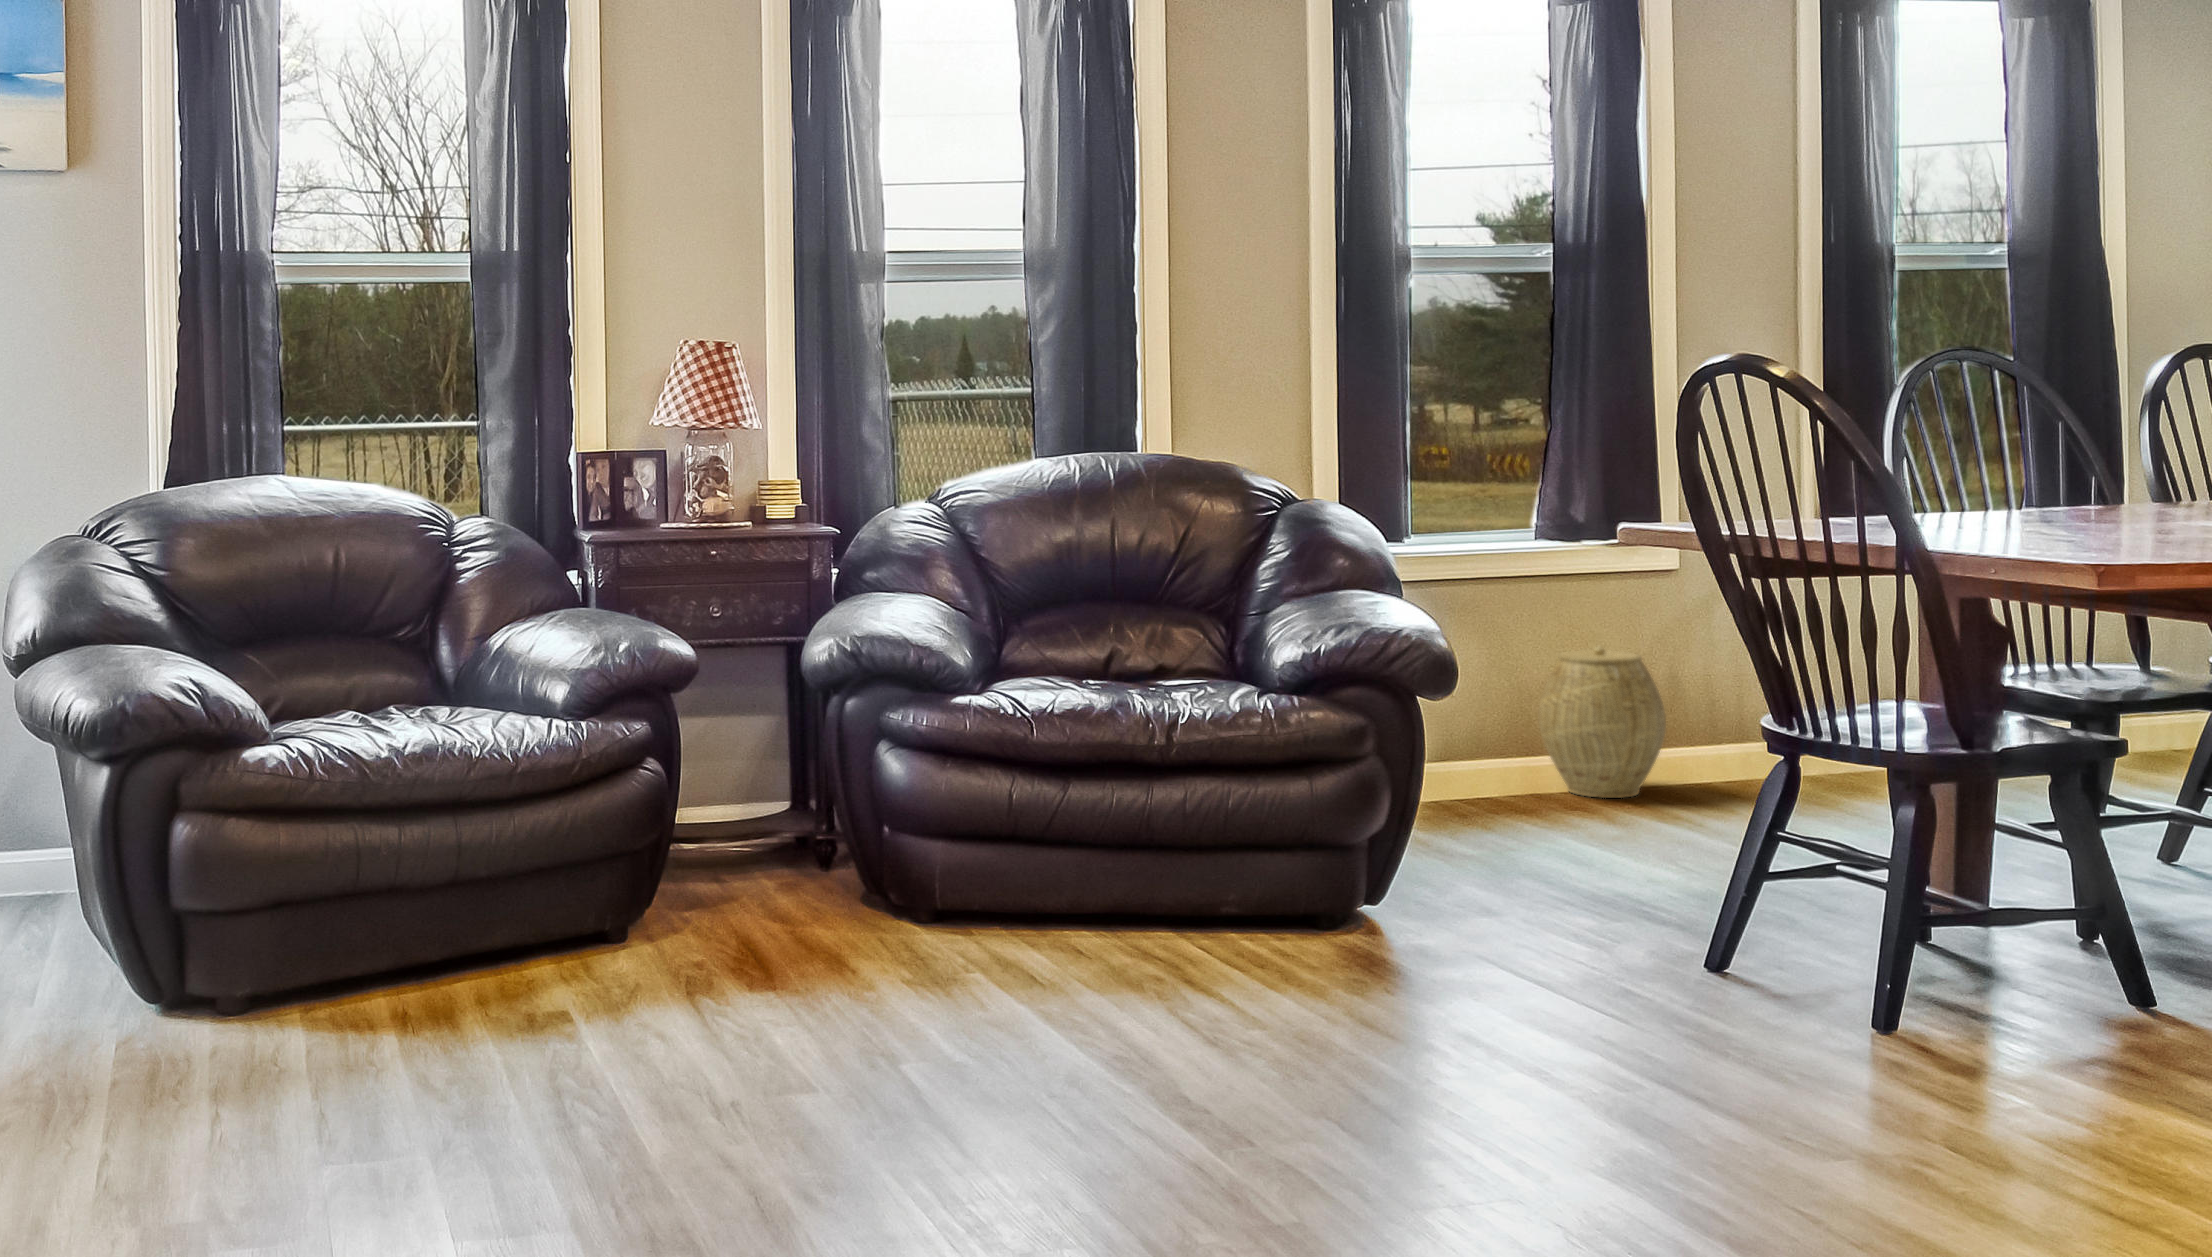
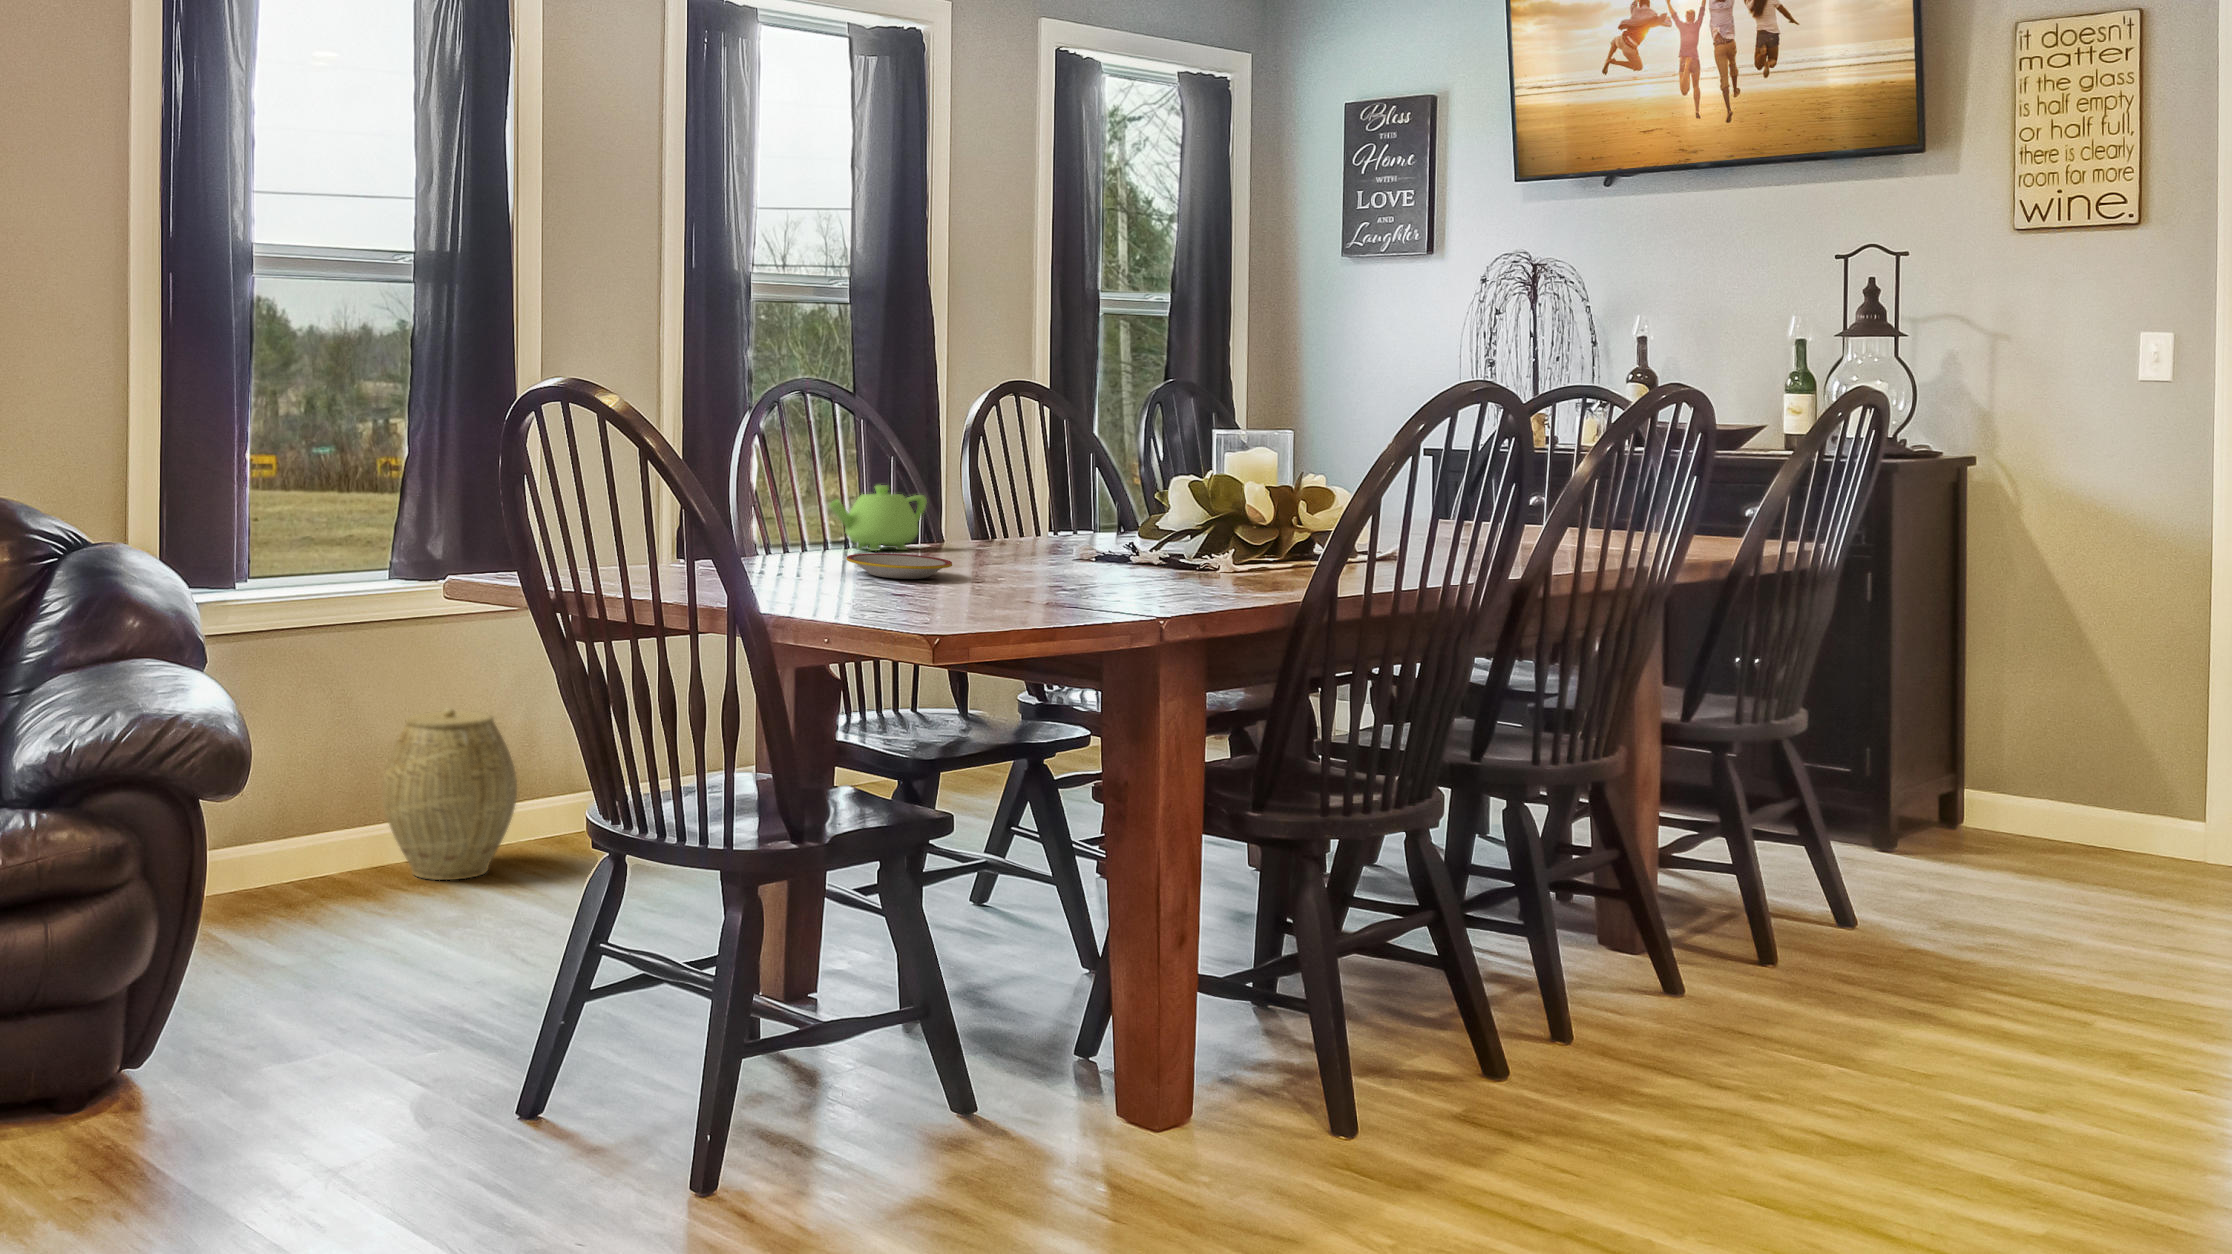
teapot: none [1989,445,2098,507] -> present [830,485,927,551]
plate: none [2011,506,2127,528] -> present [847,553,952,579]

